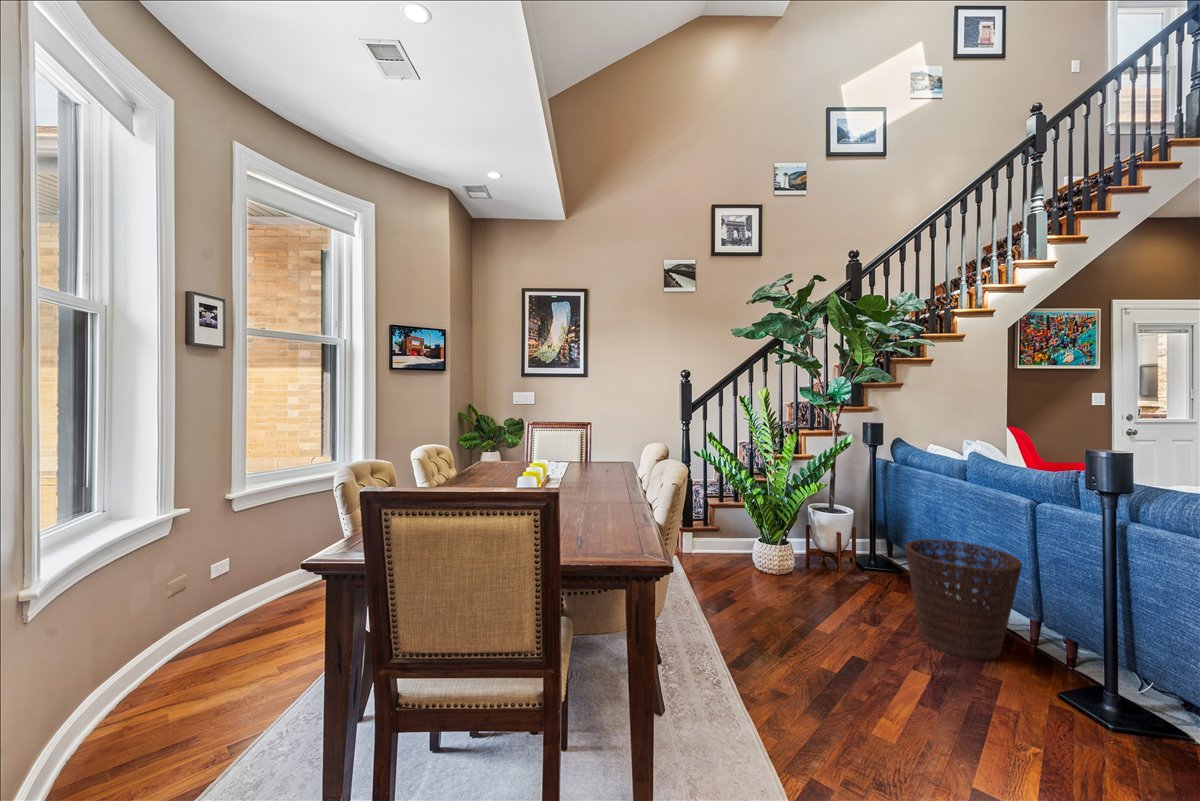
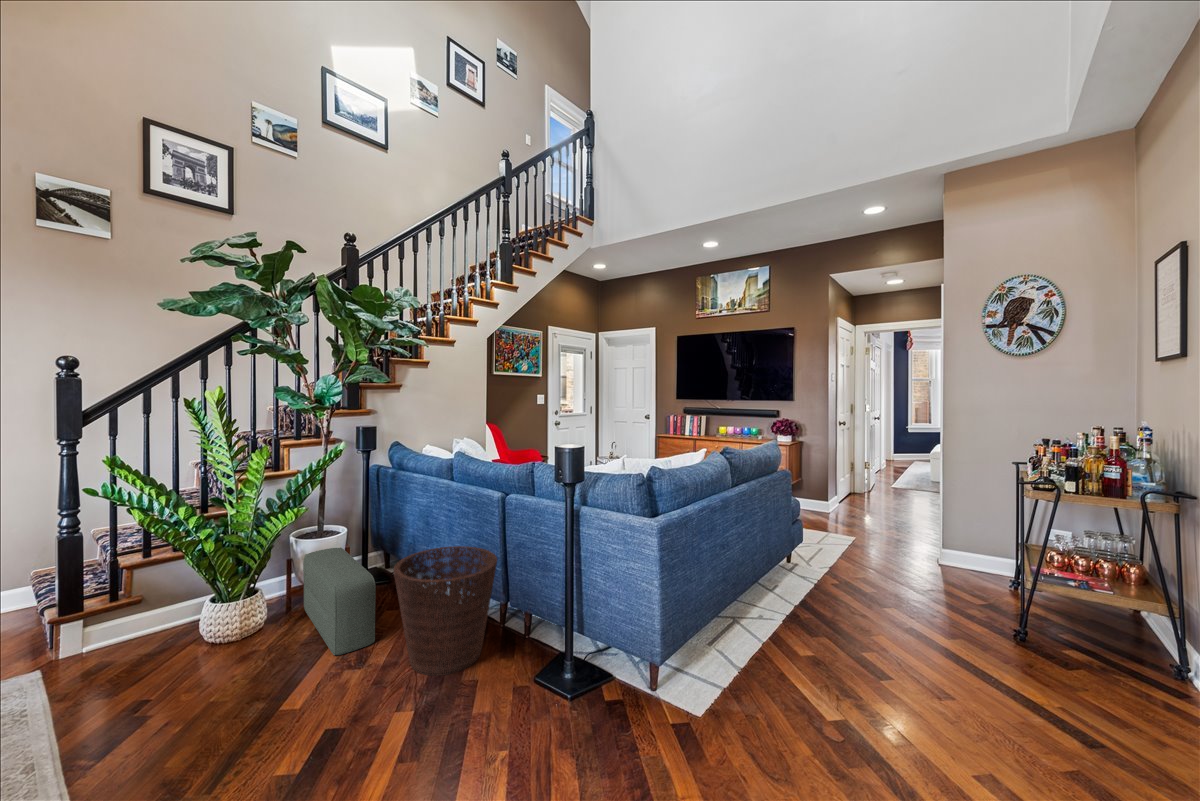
pouf: none [820,523,885,610] -> present [303,548,375,655]

